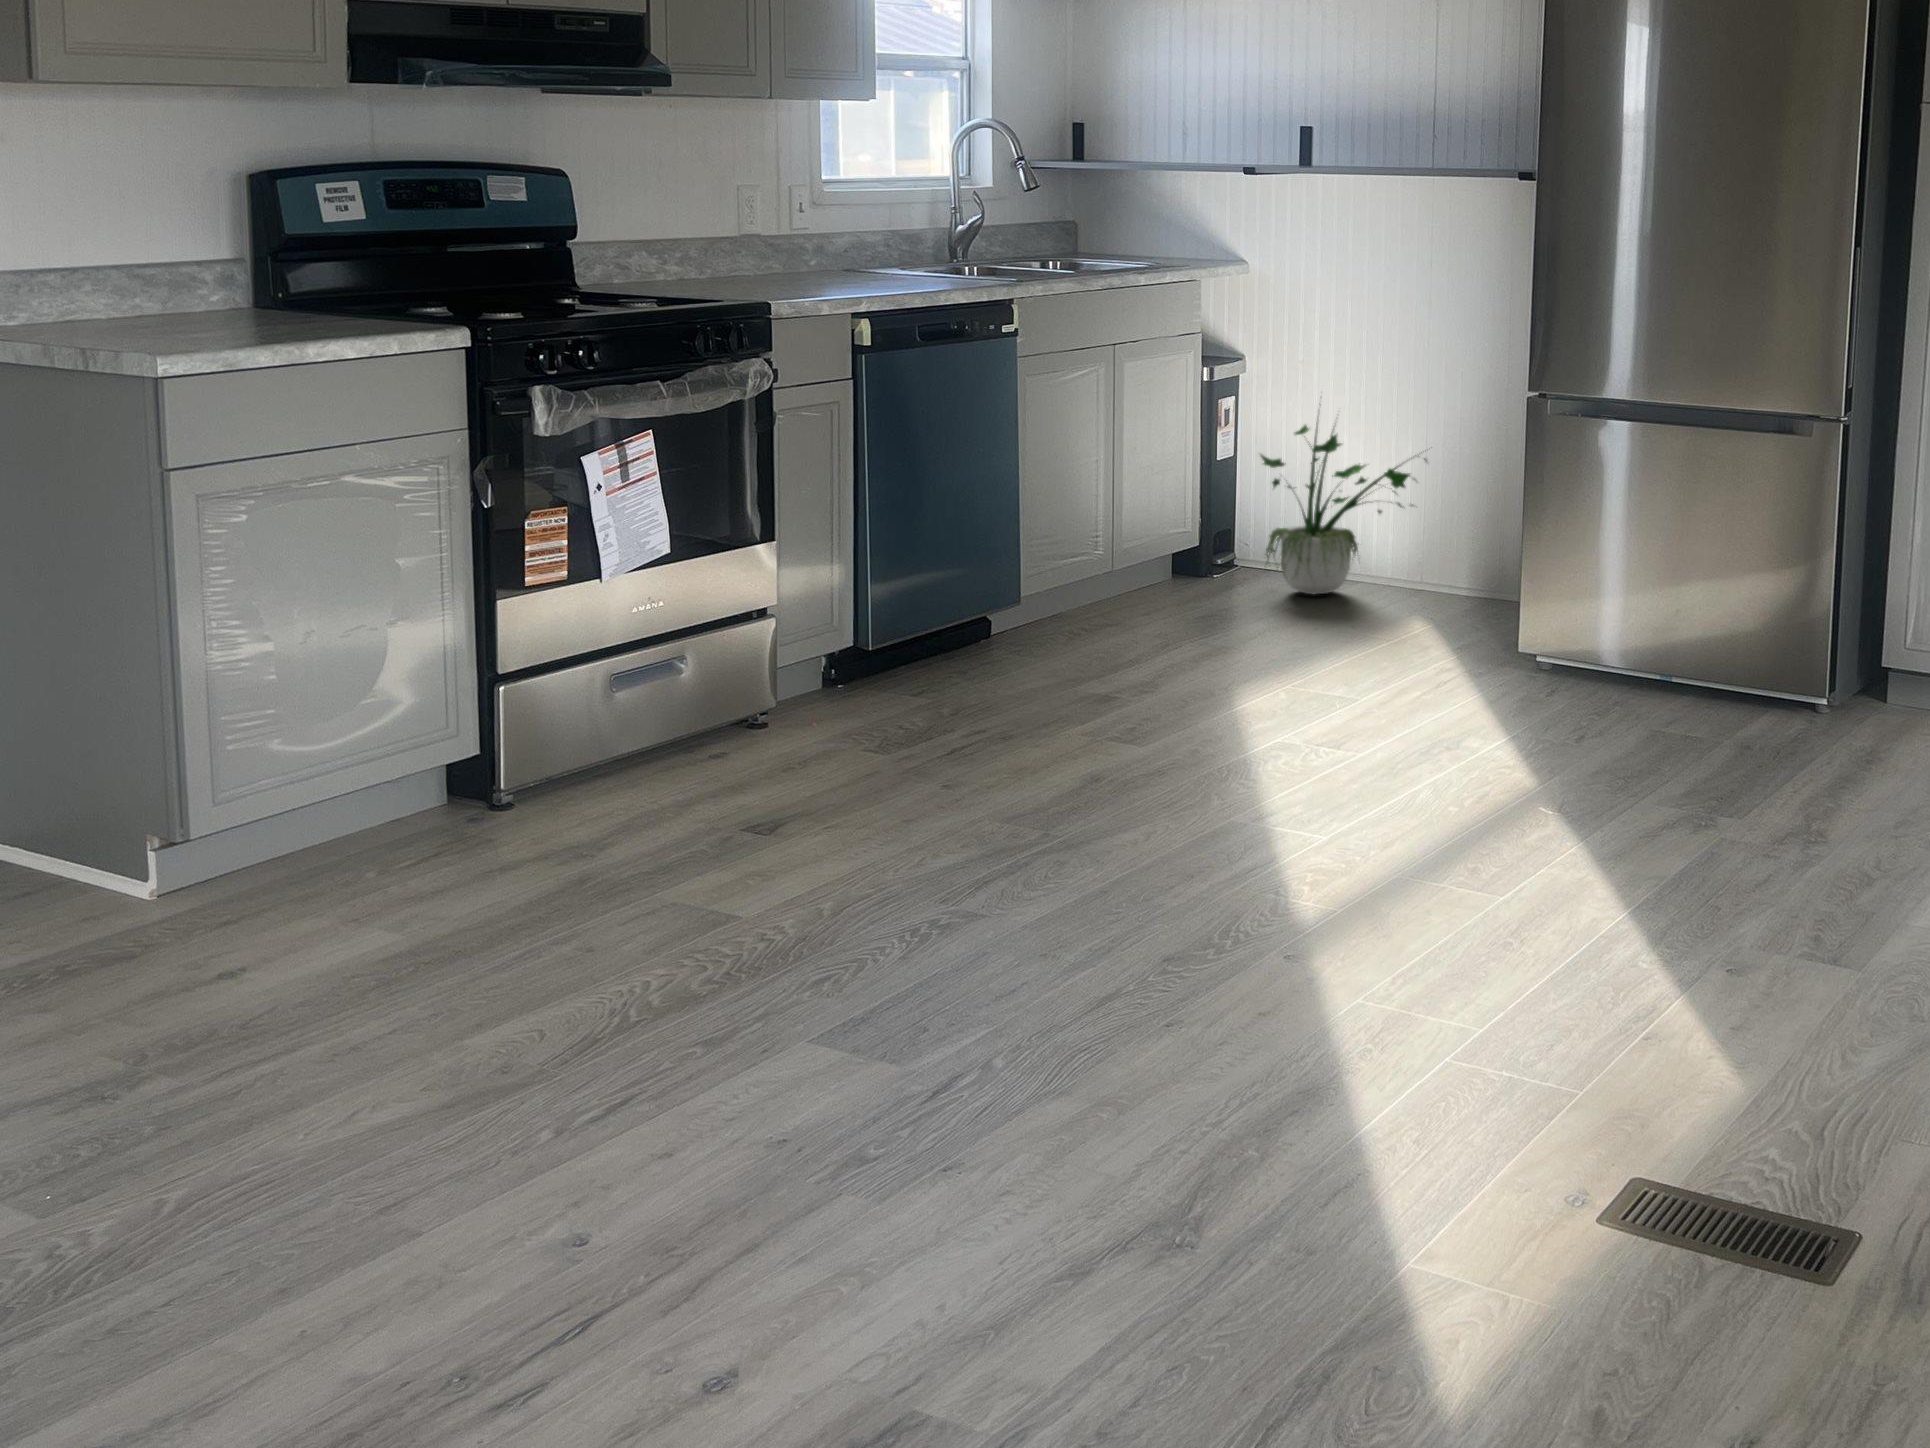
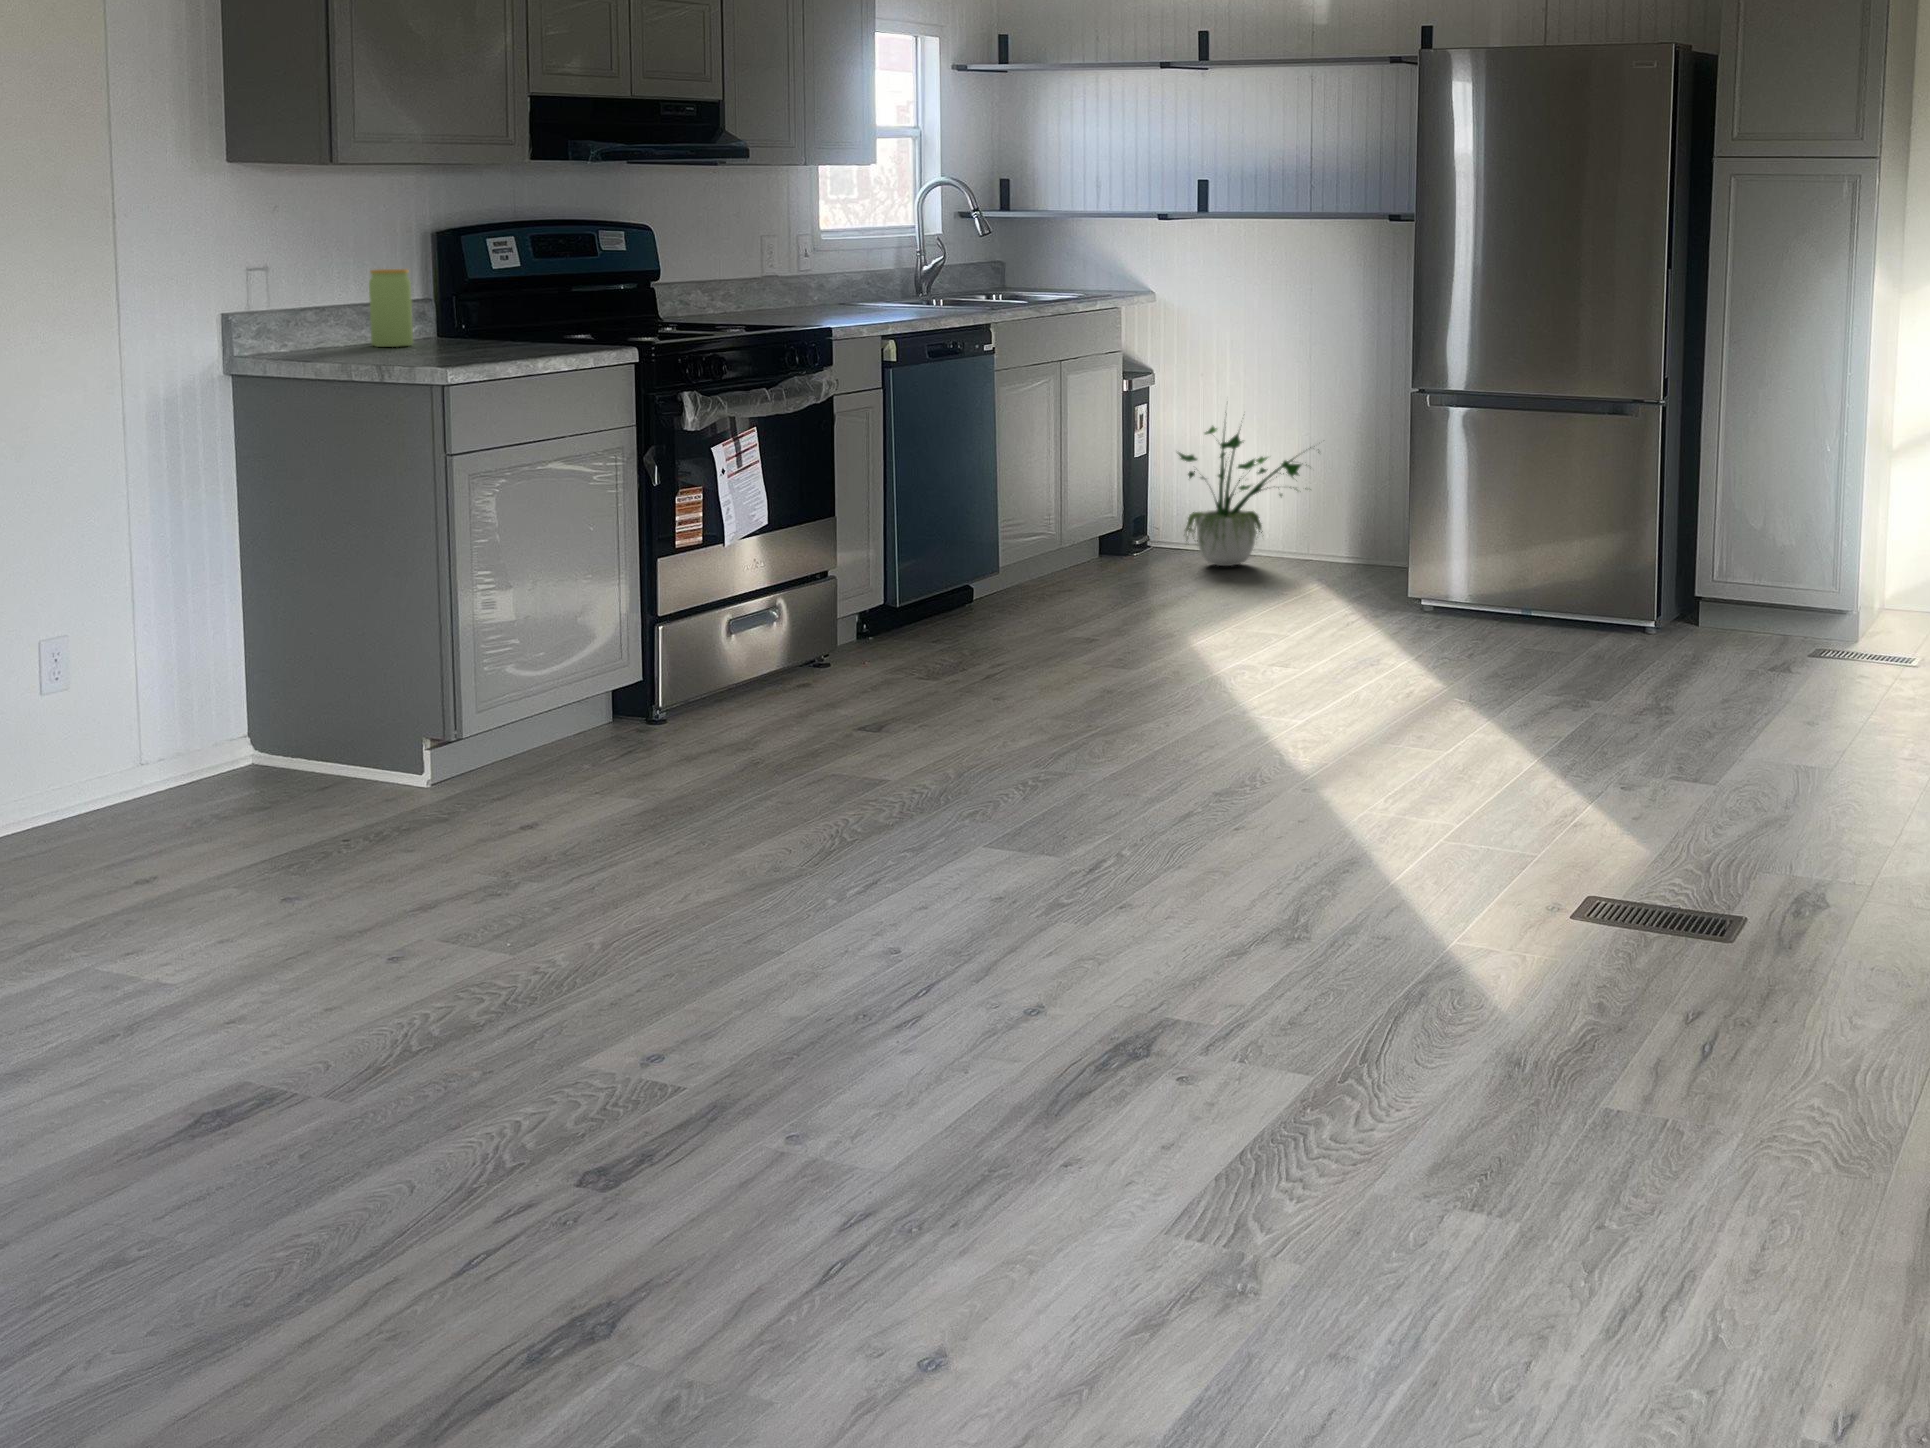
jar: none [136,221,197,320] -> present [369,269,413,347]

